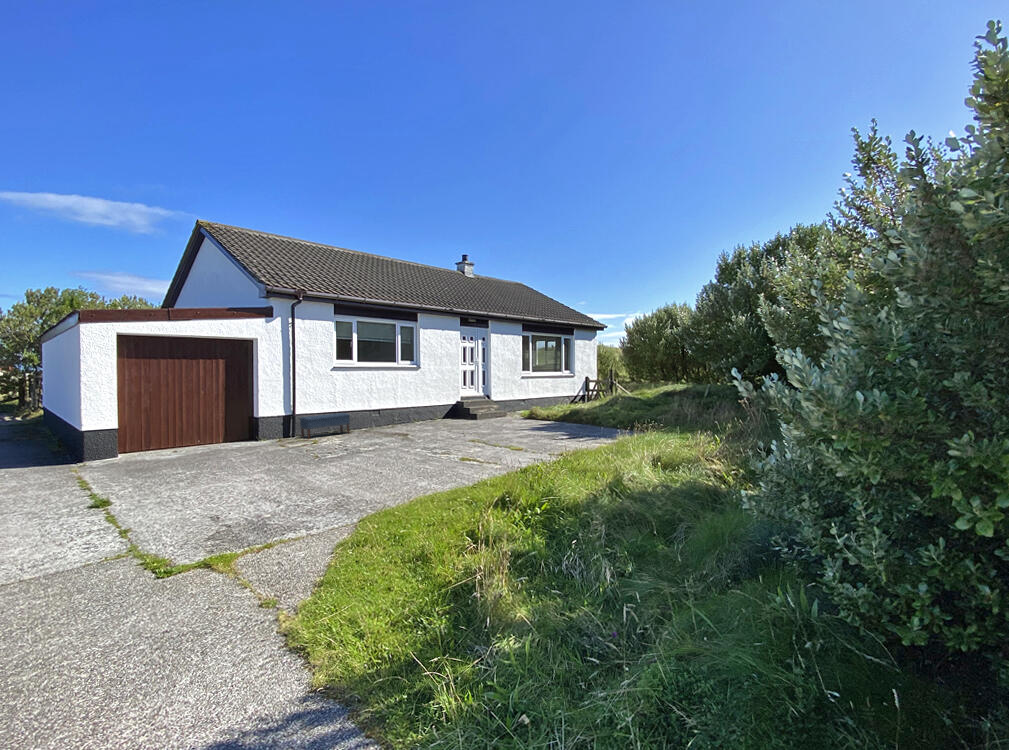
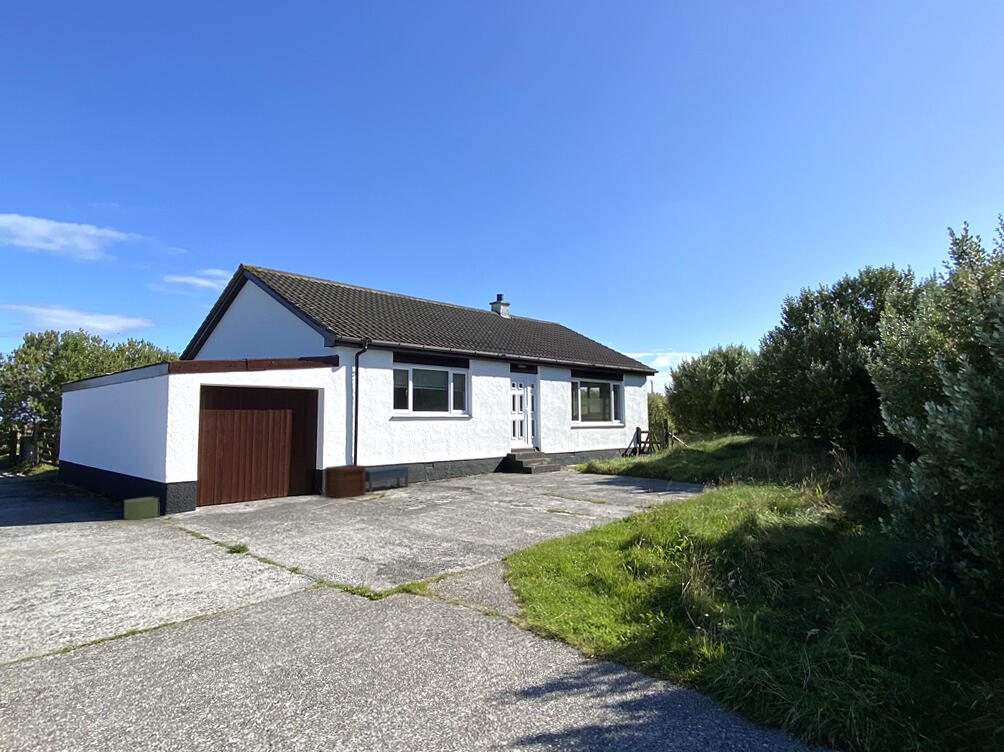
wooden crate: none [262,413,302,445] -> present [325,465,366,498]
storage box: none [39,445,78,469] -> present [124,497,160,520]

